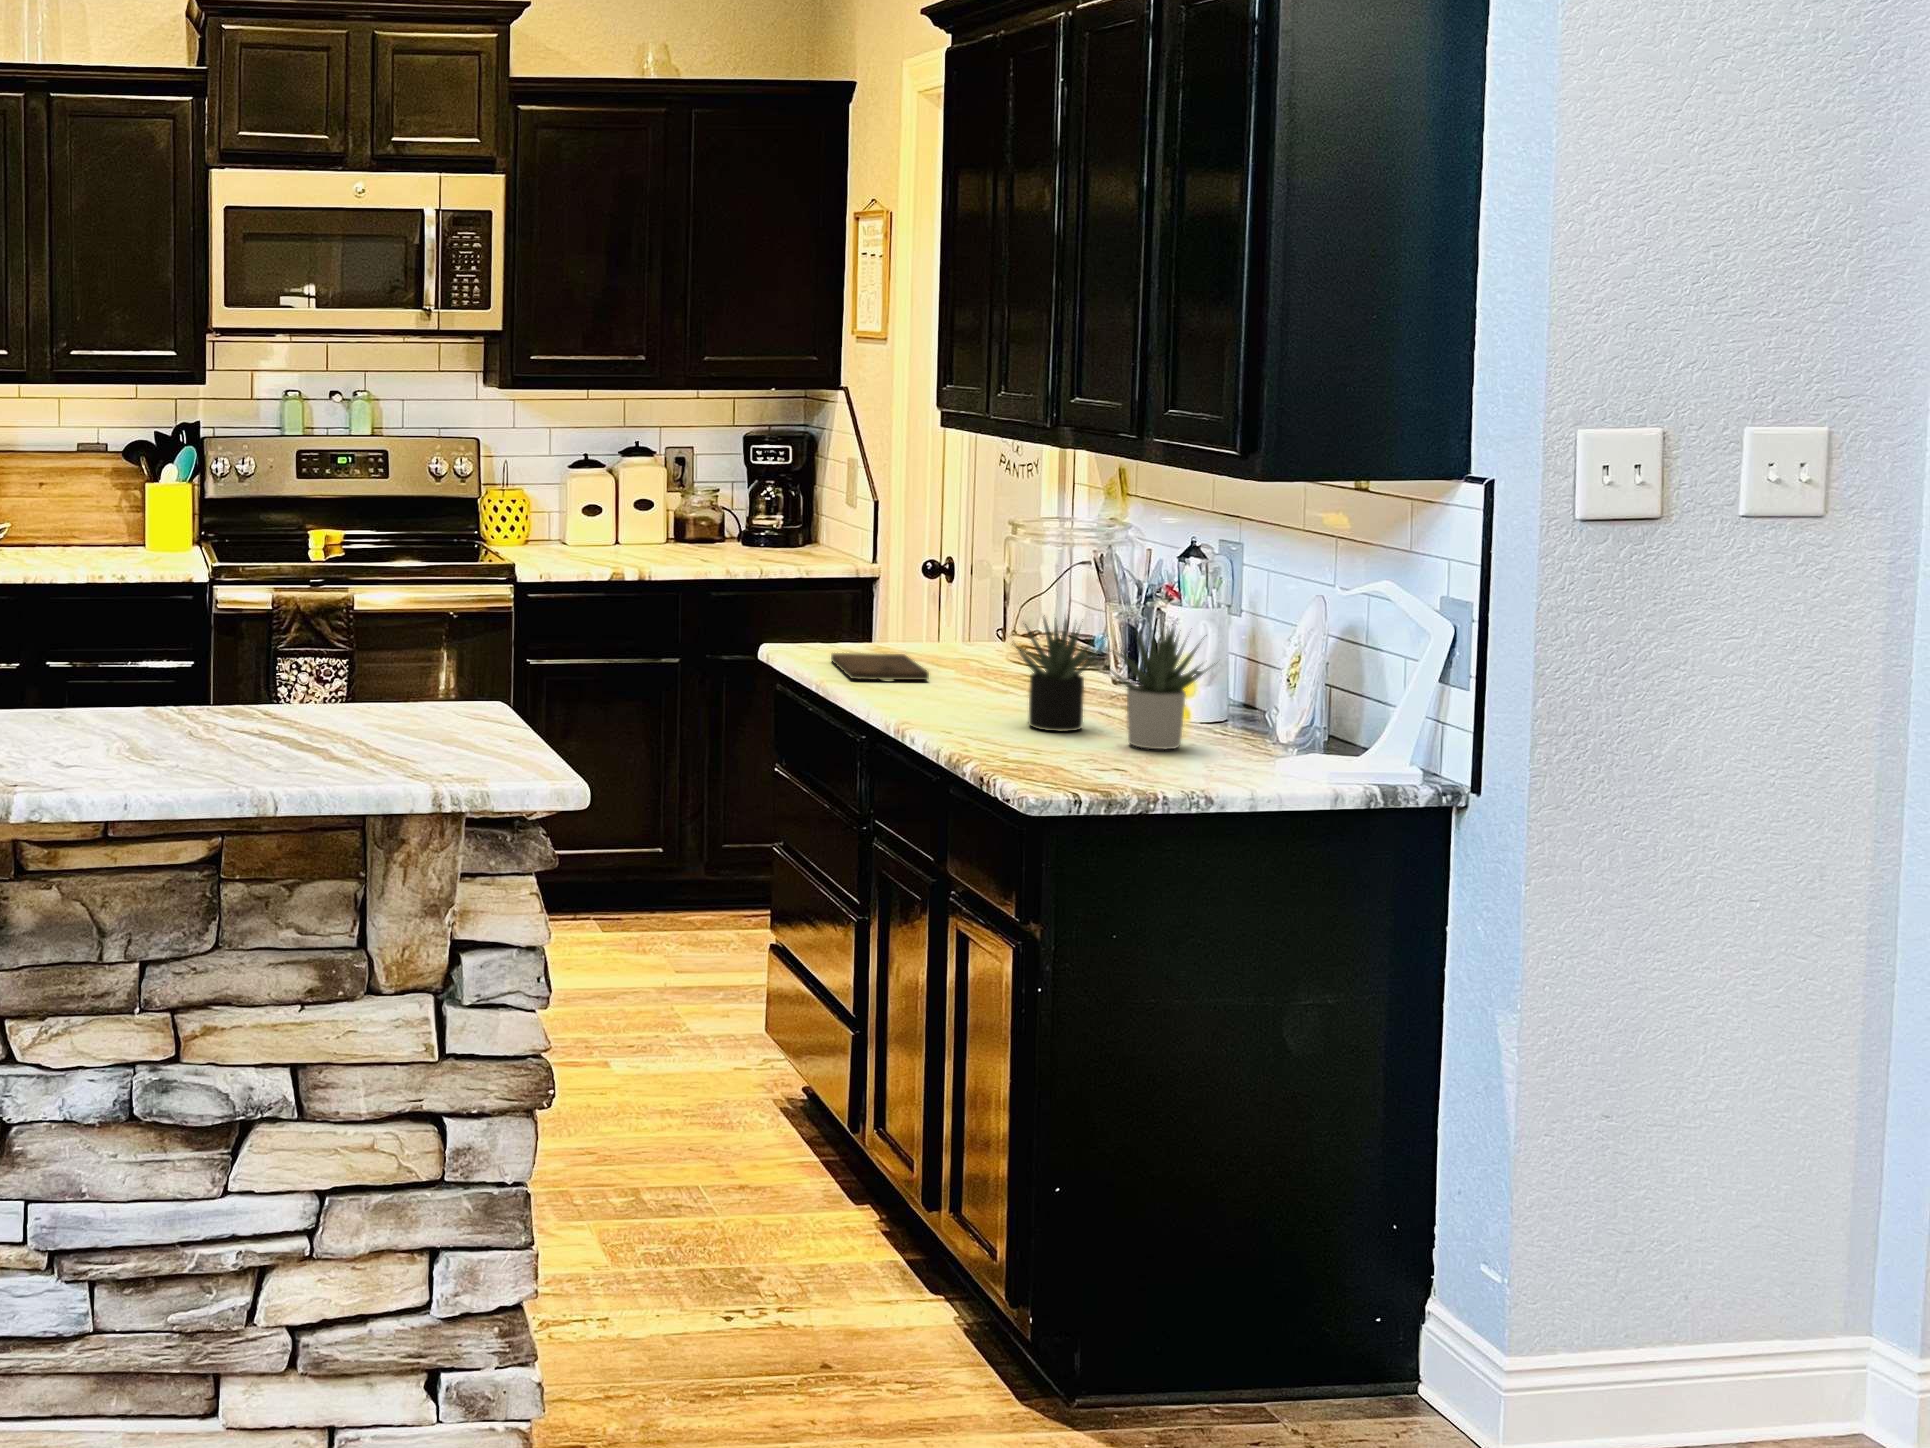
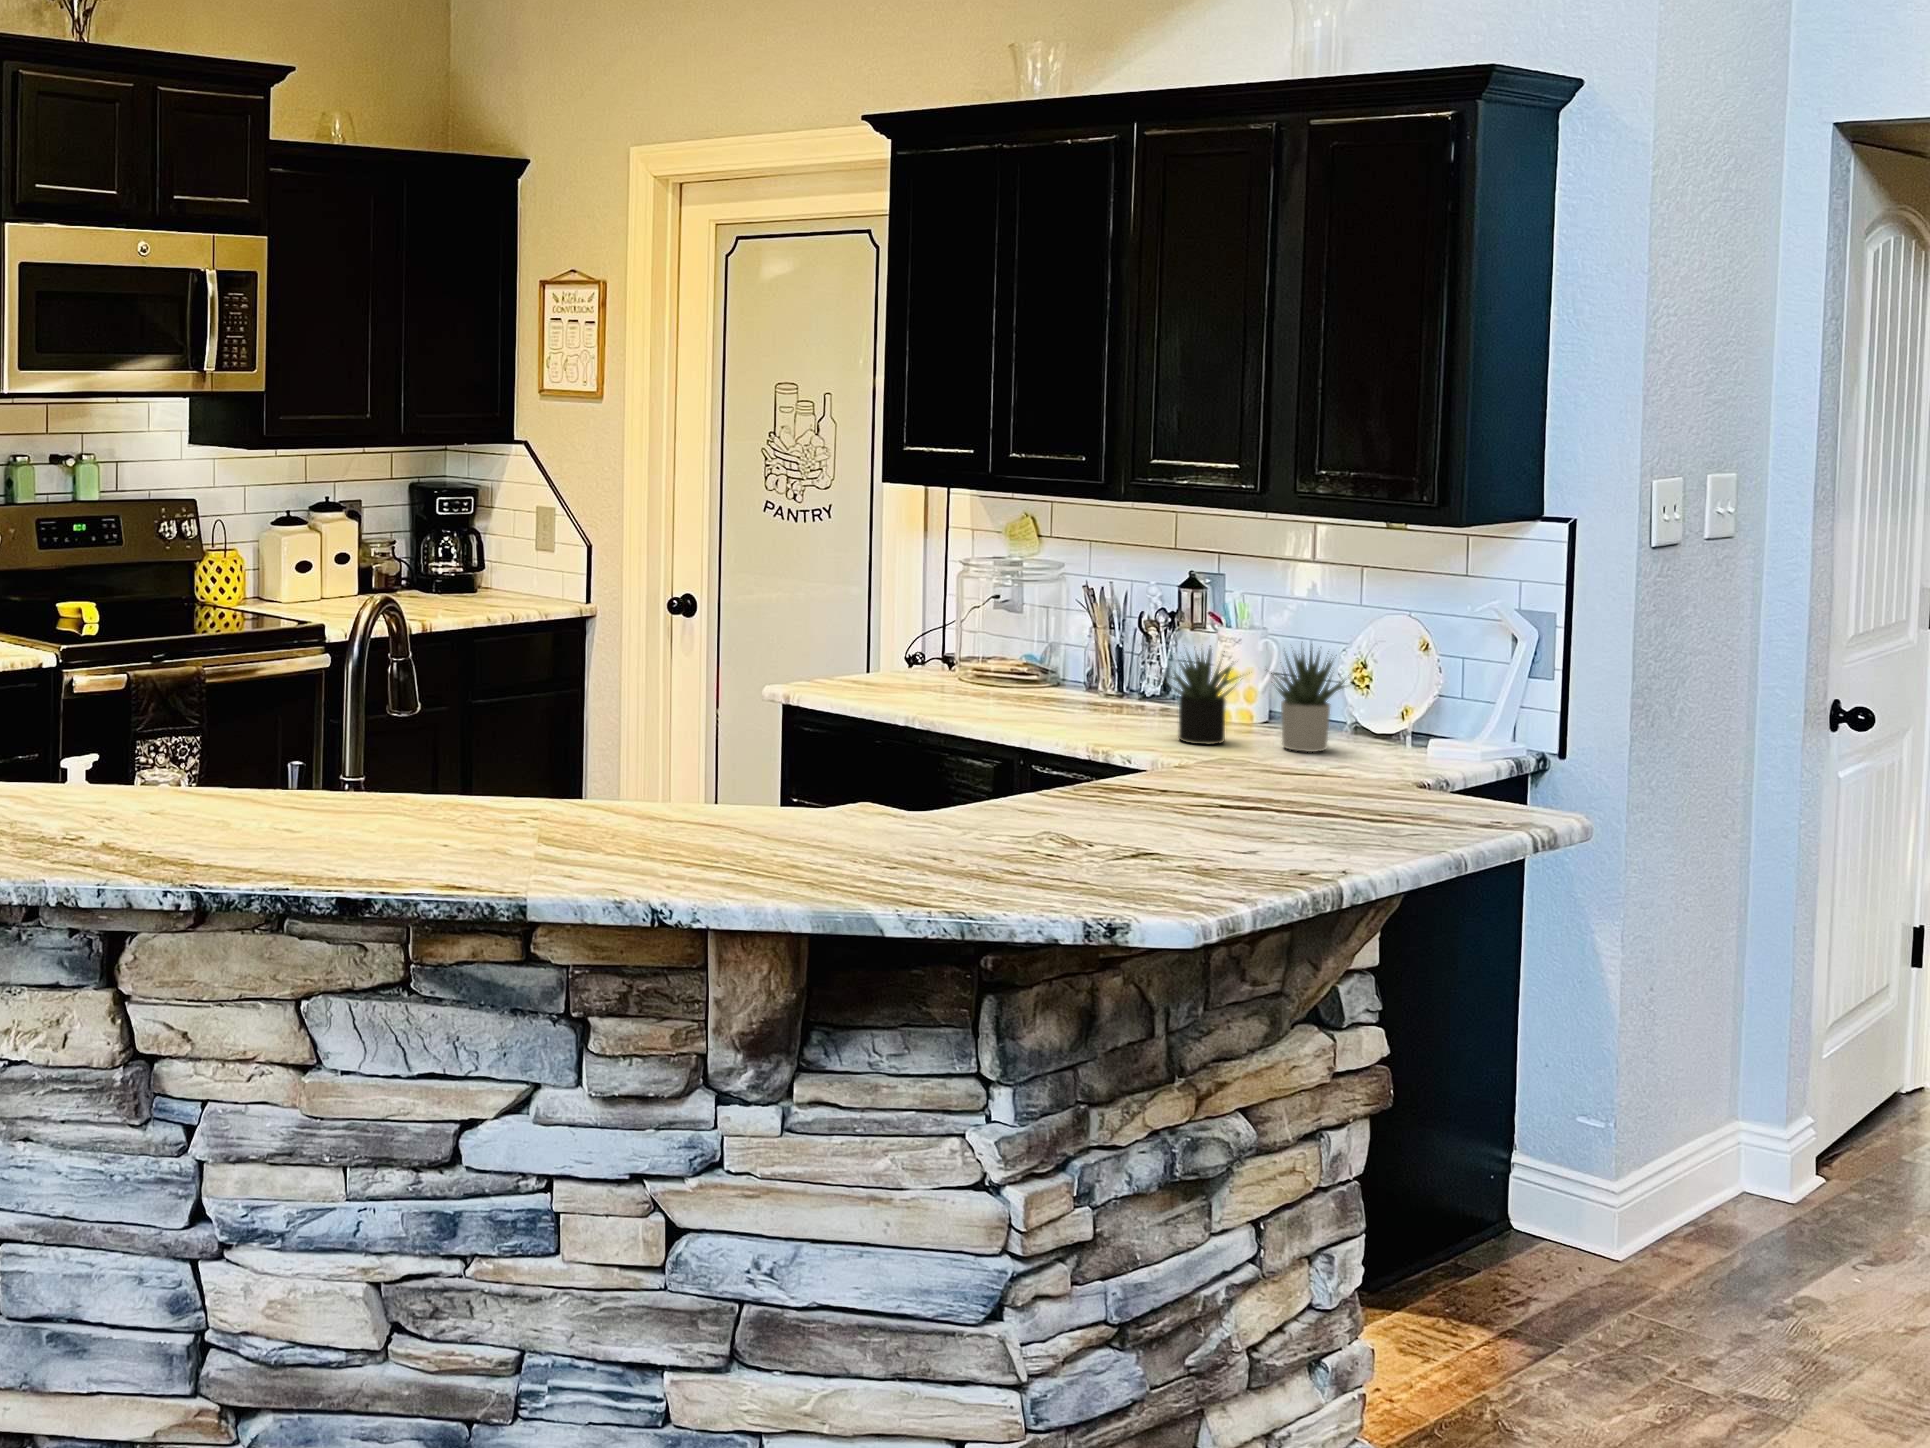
cutting board: present [831,653,929,680] -> none [879,688,1002,715]

